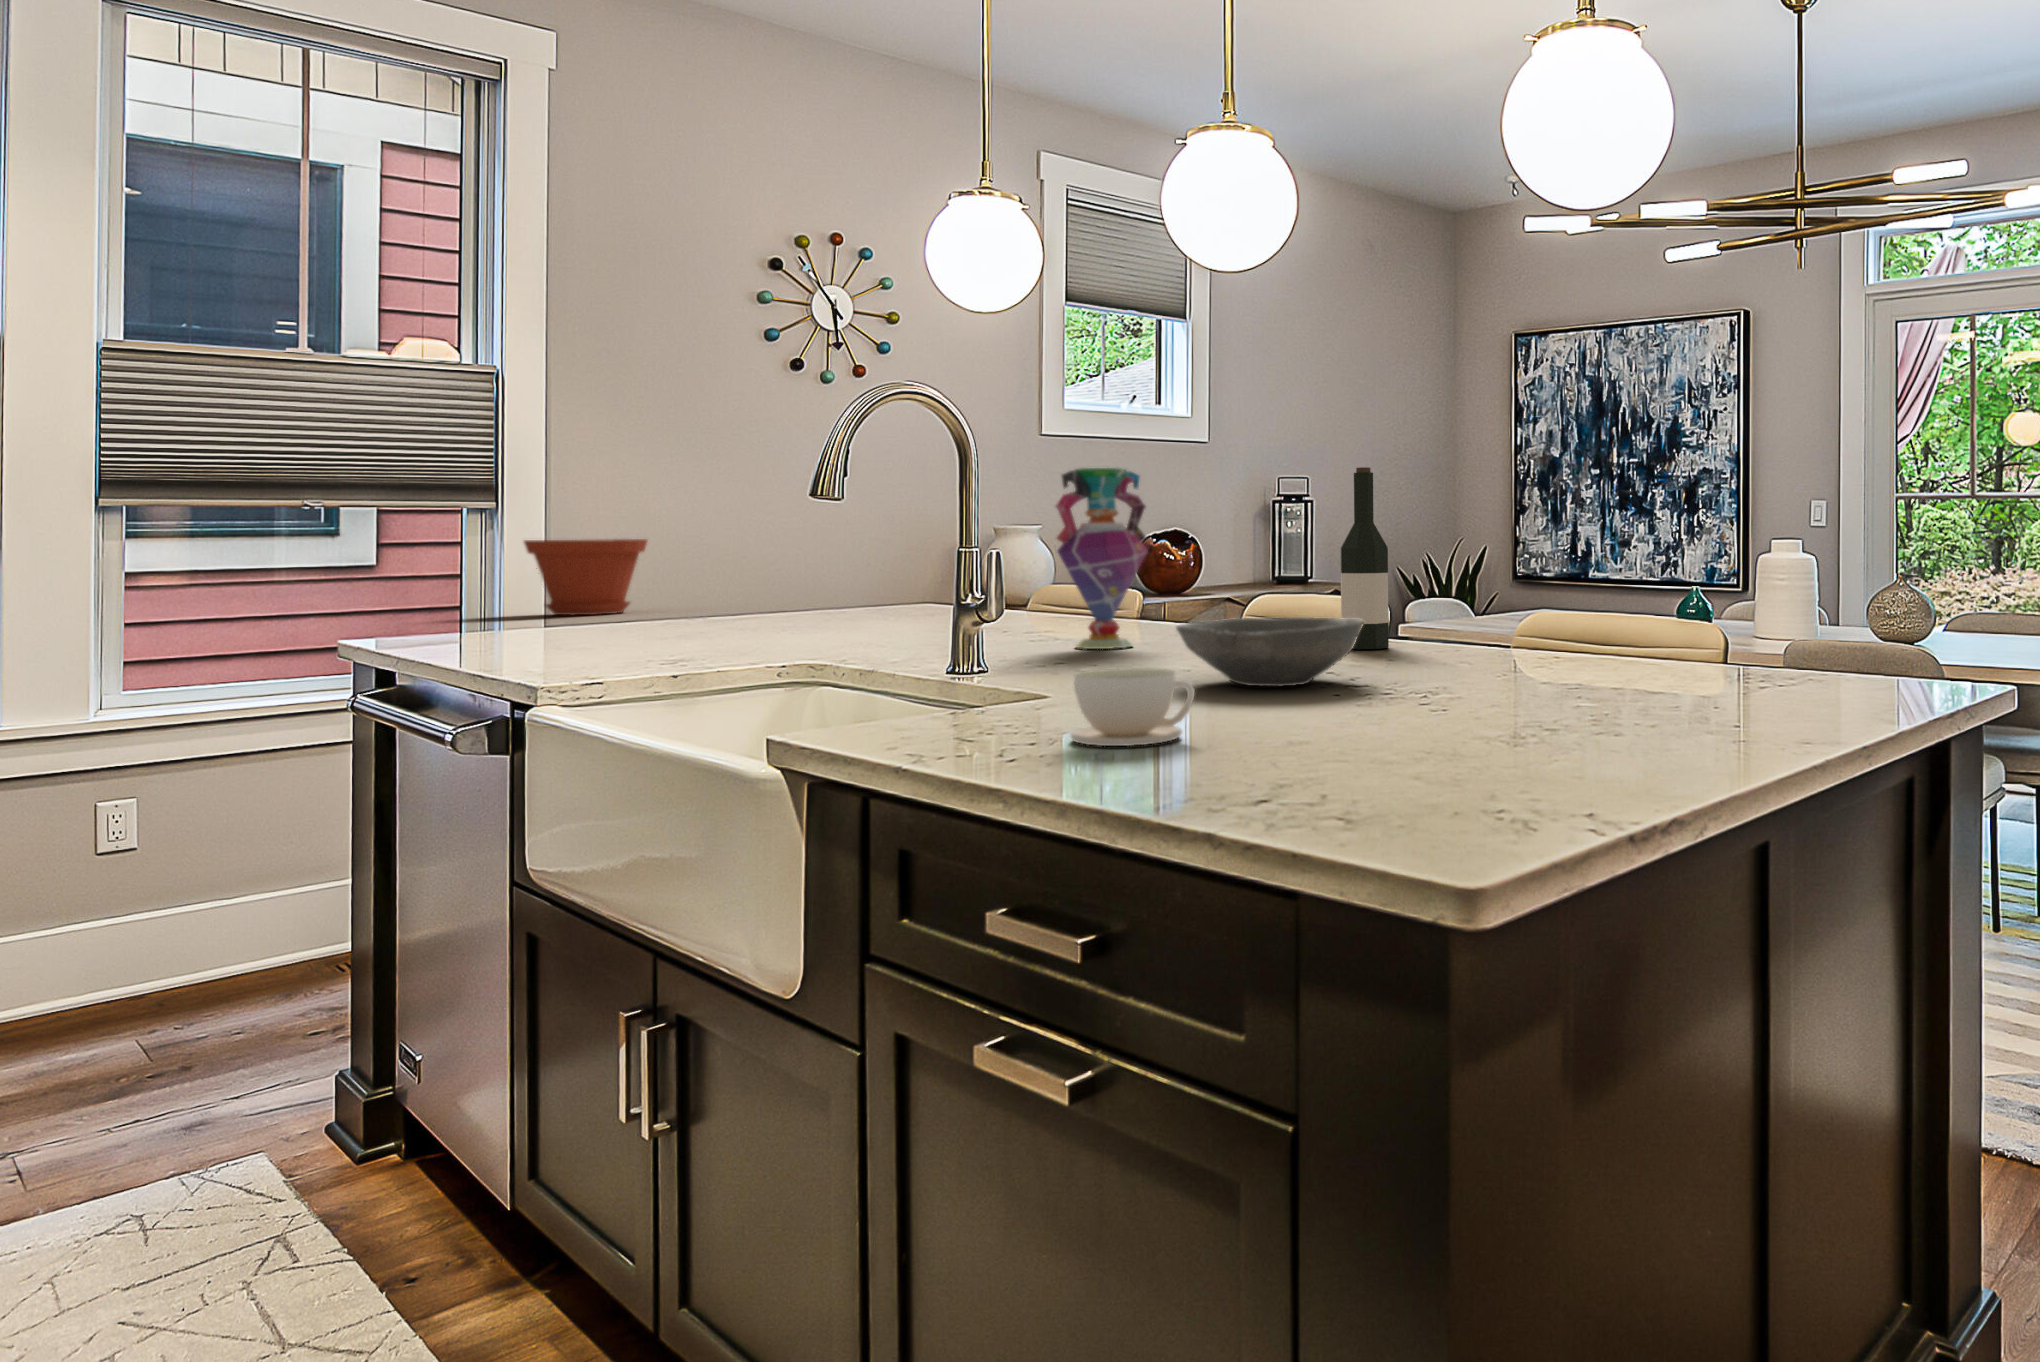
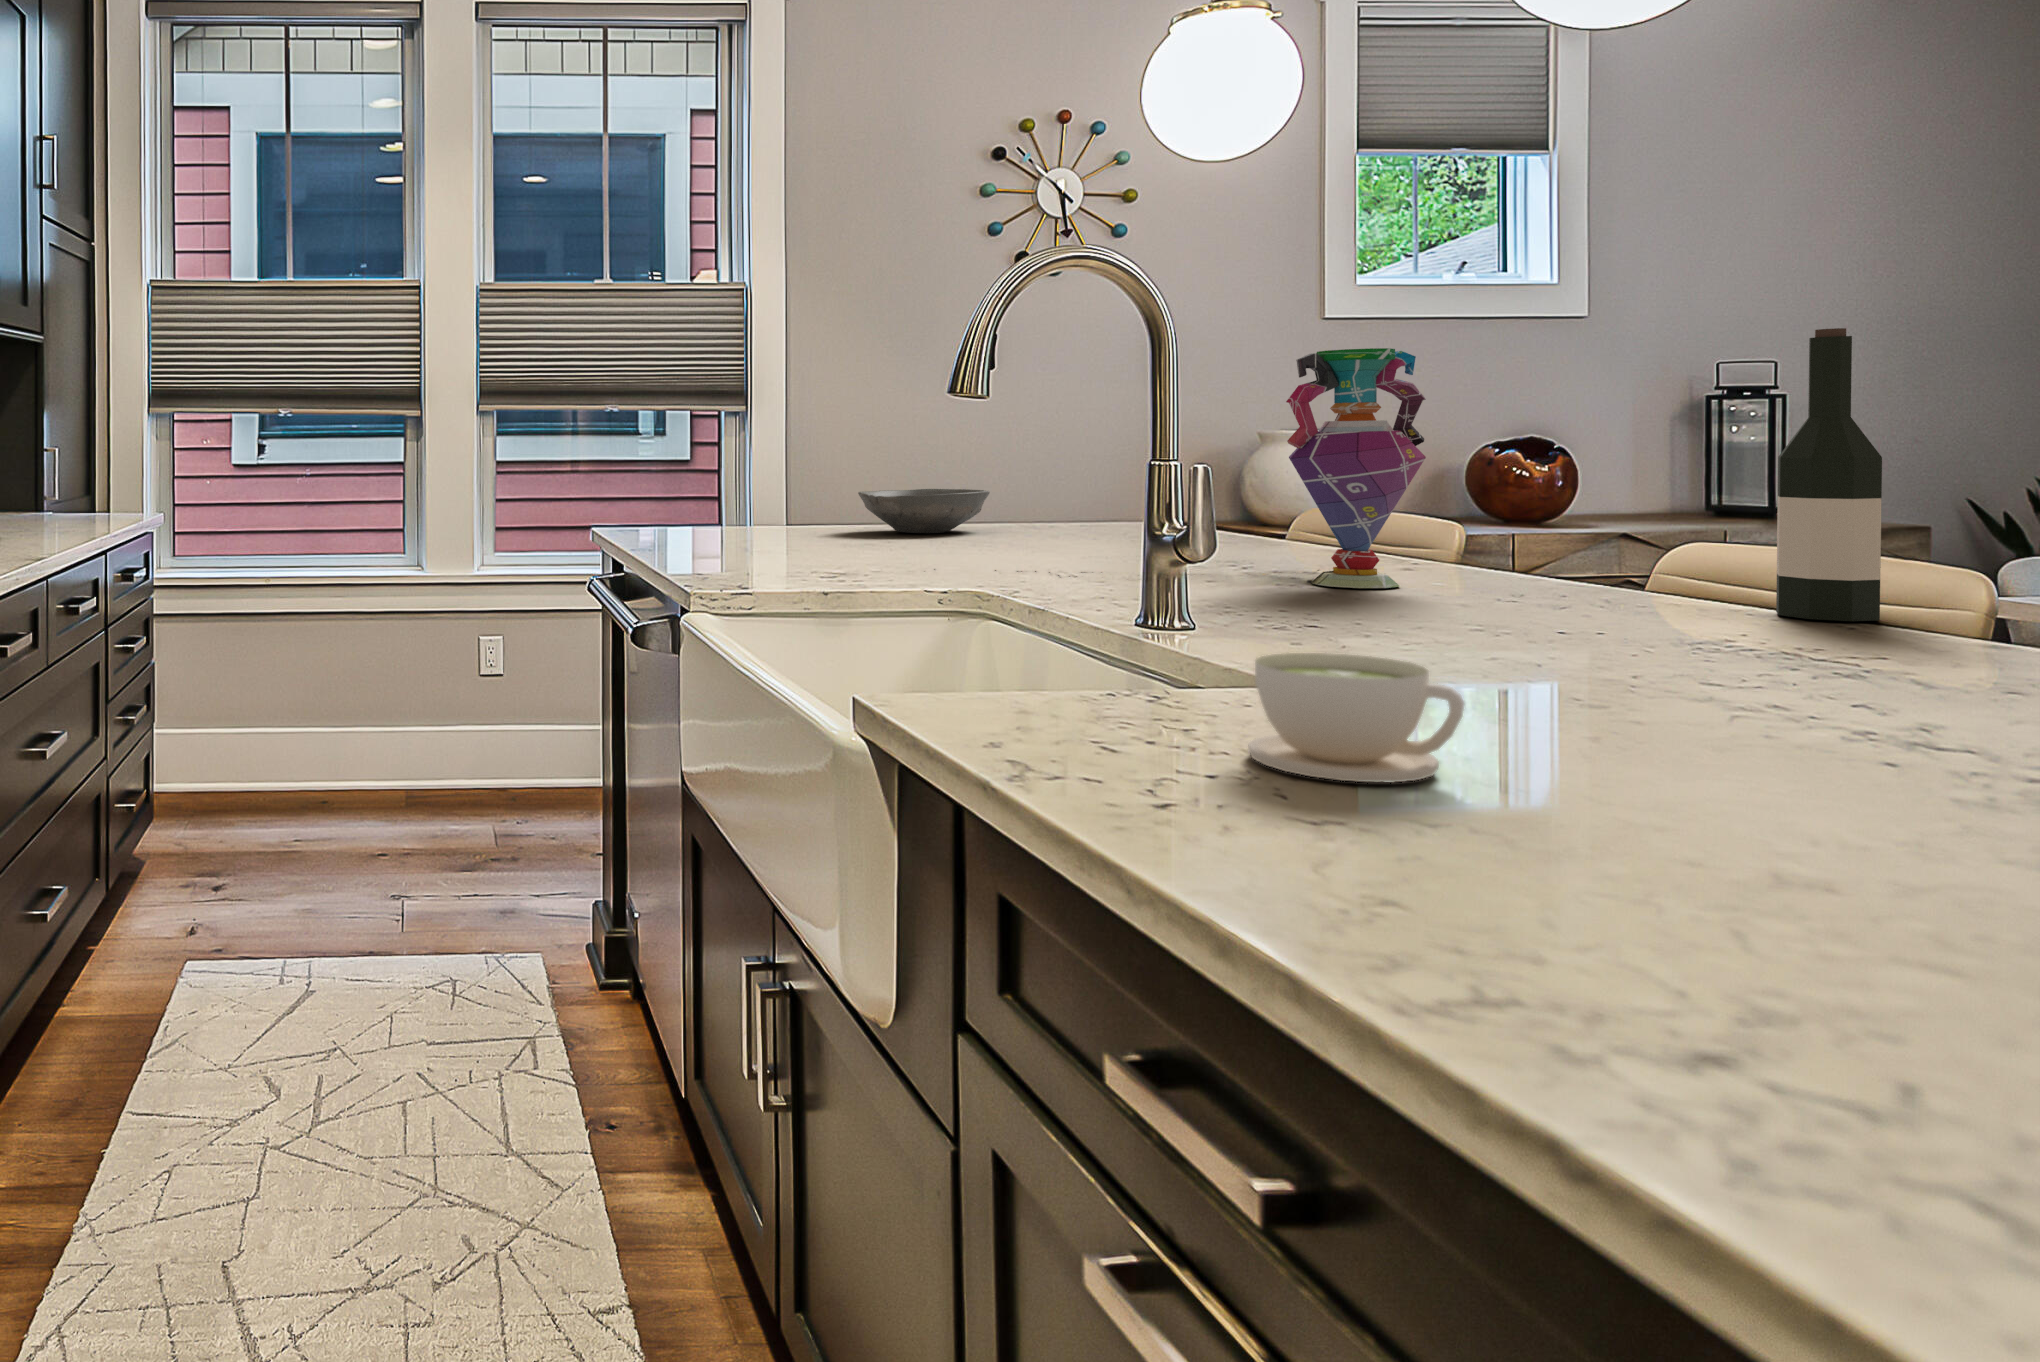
plant pot: present [524,539,647,615] -> none [766,435,873,507]
bowl: present [1176,617,1363,686] -> present [858,489,990,533]

